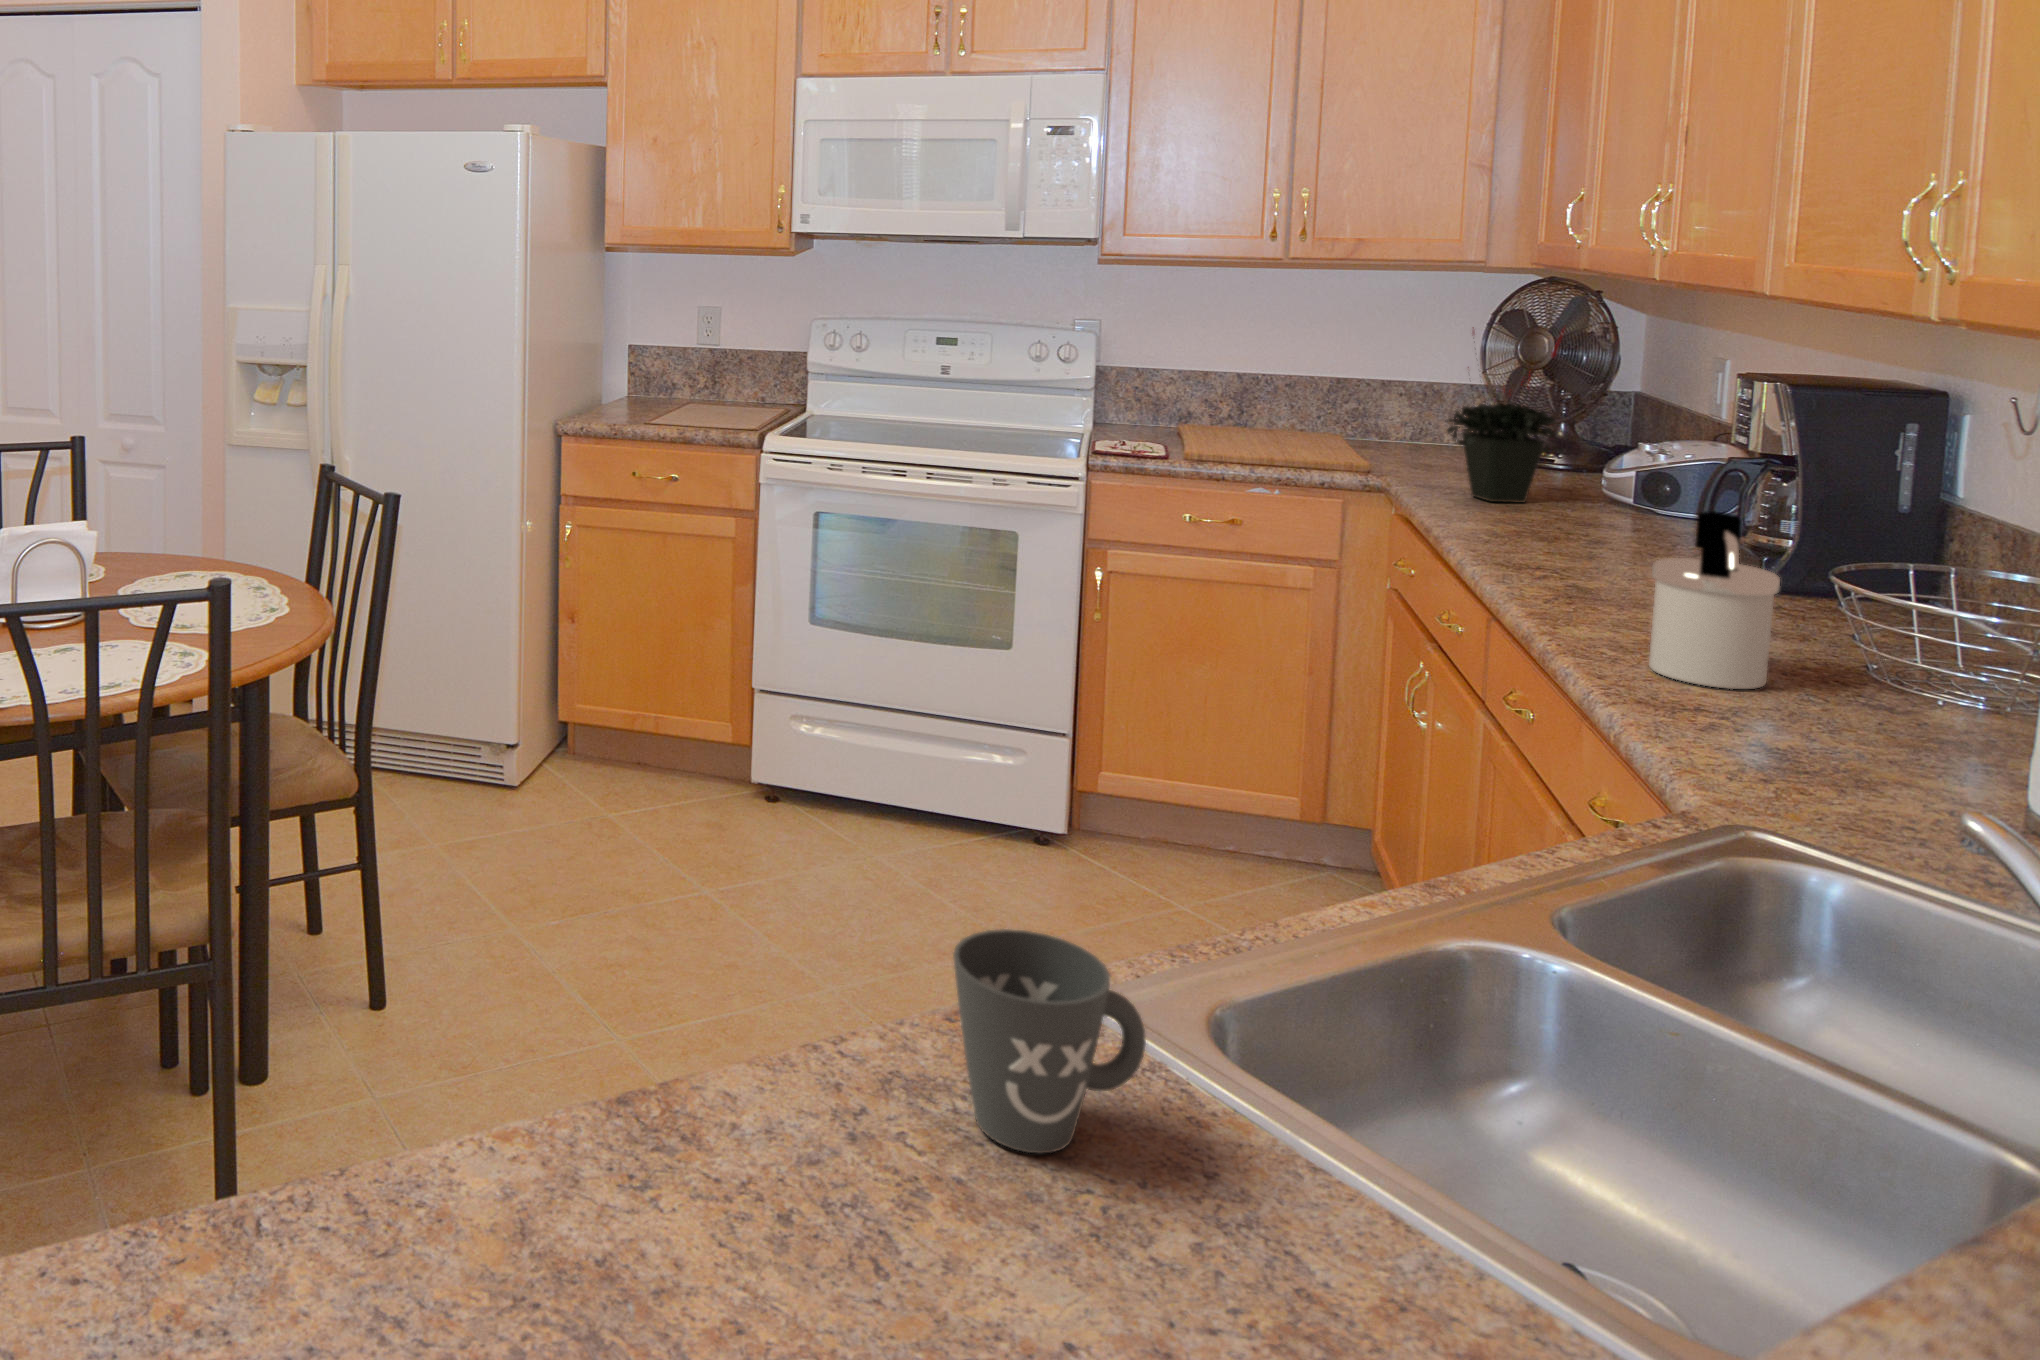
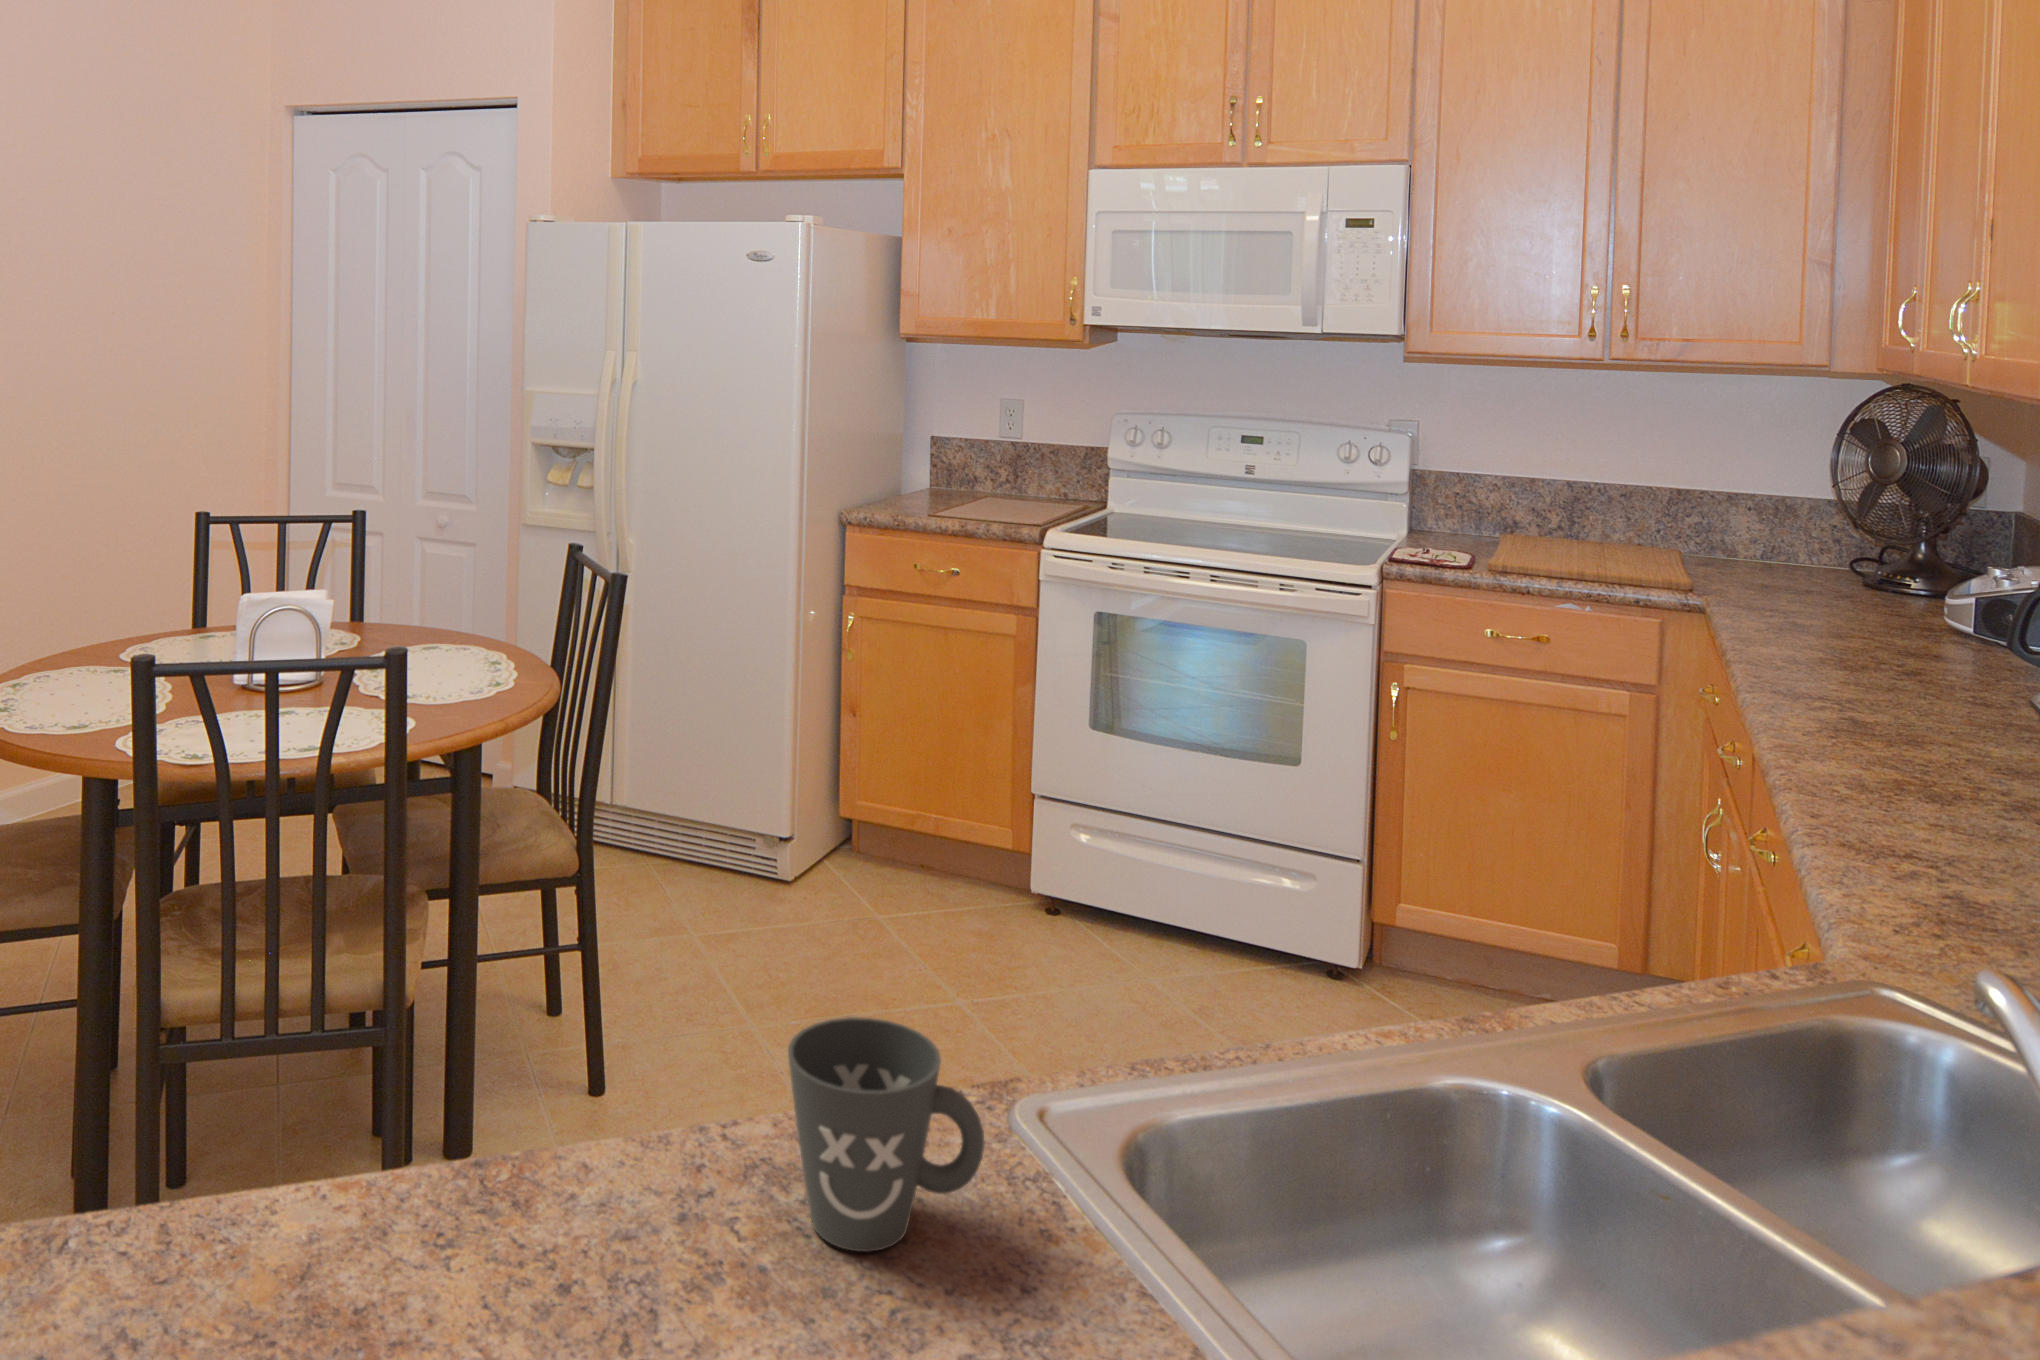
potted plant: present [1447,327,1565,503] -> none [1765,432,1896,629]
soap dispenser: present [1649,511,1780,689] -> none [1881,638,2024,840]

